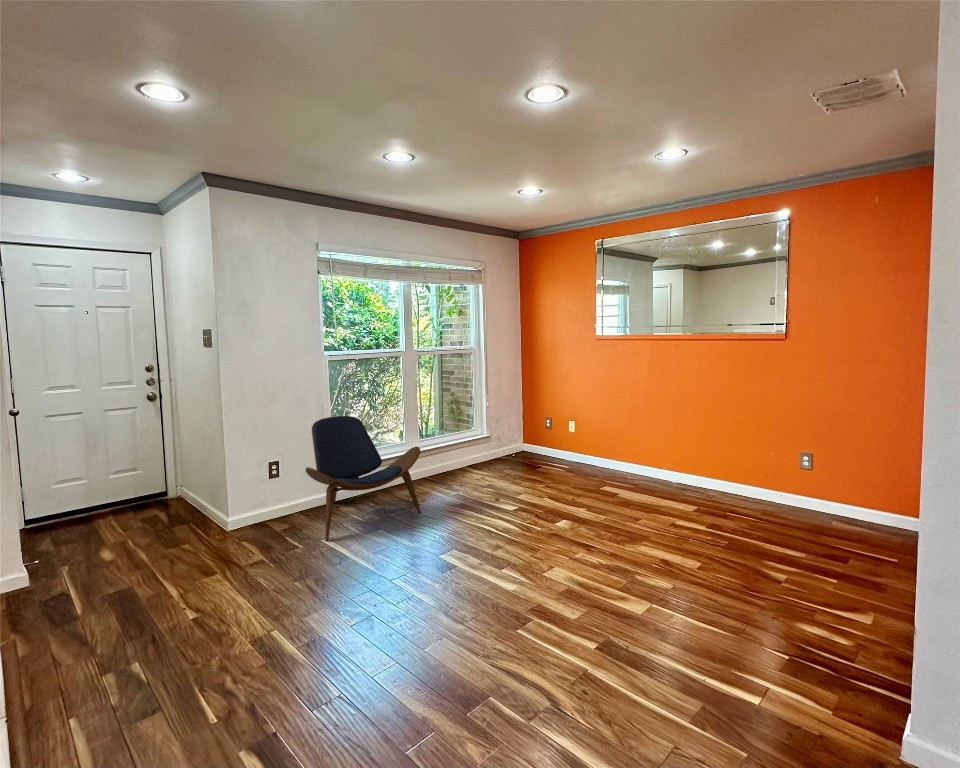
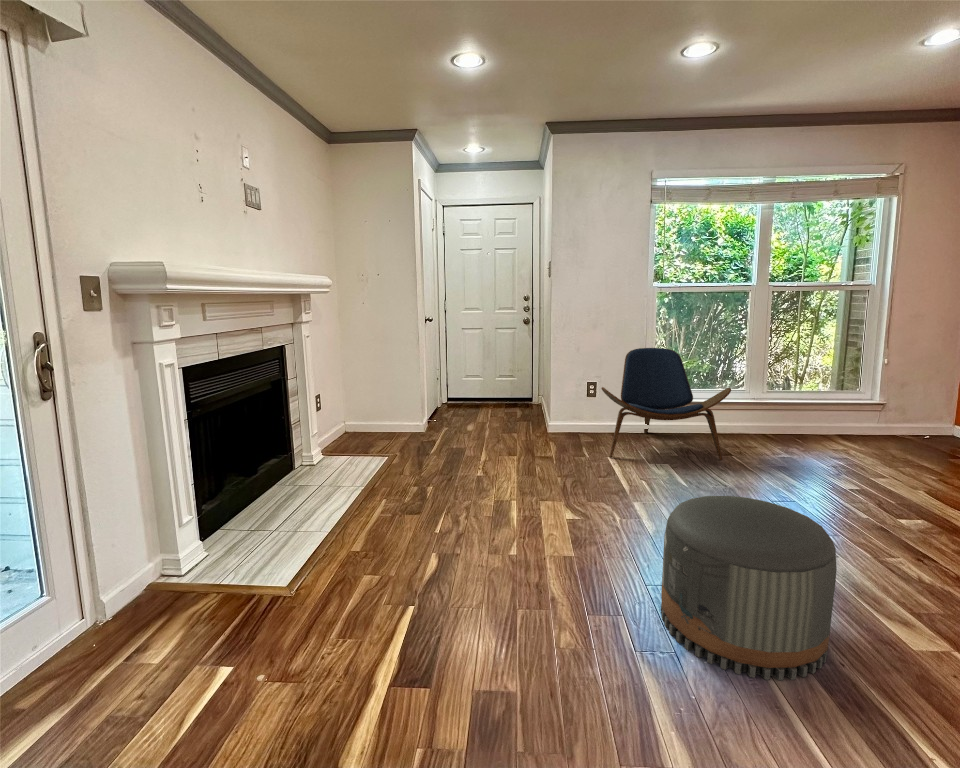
pouf: none [502,546,628,700] -> present [661,496,837,680]

